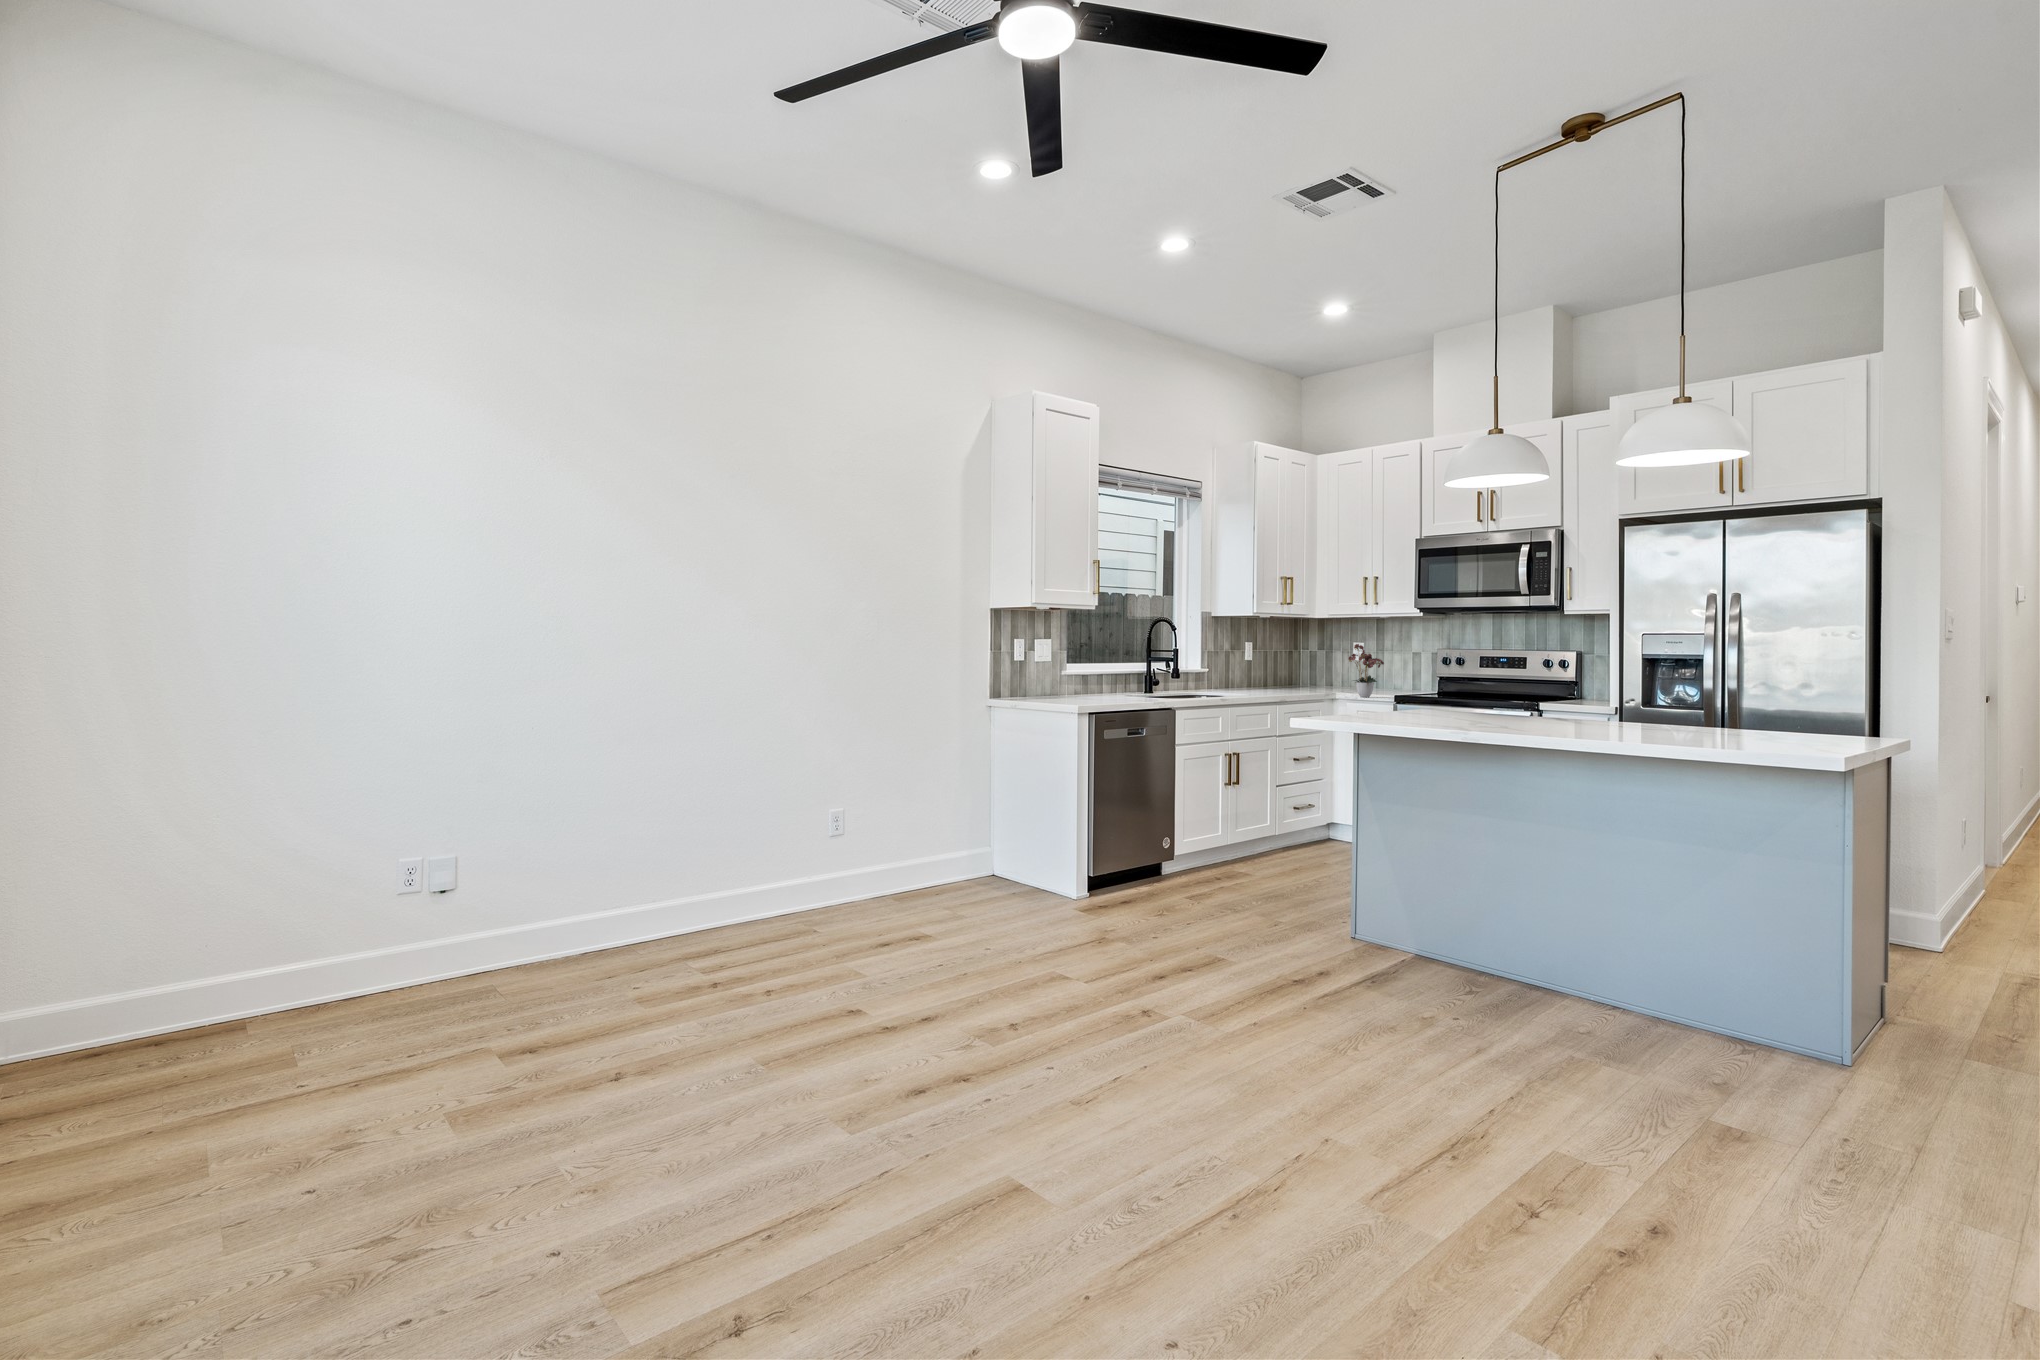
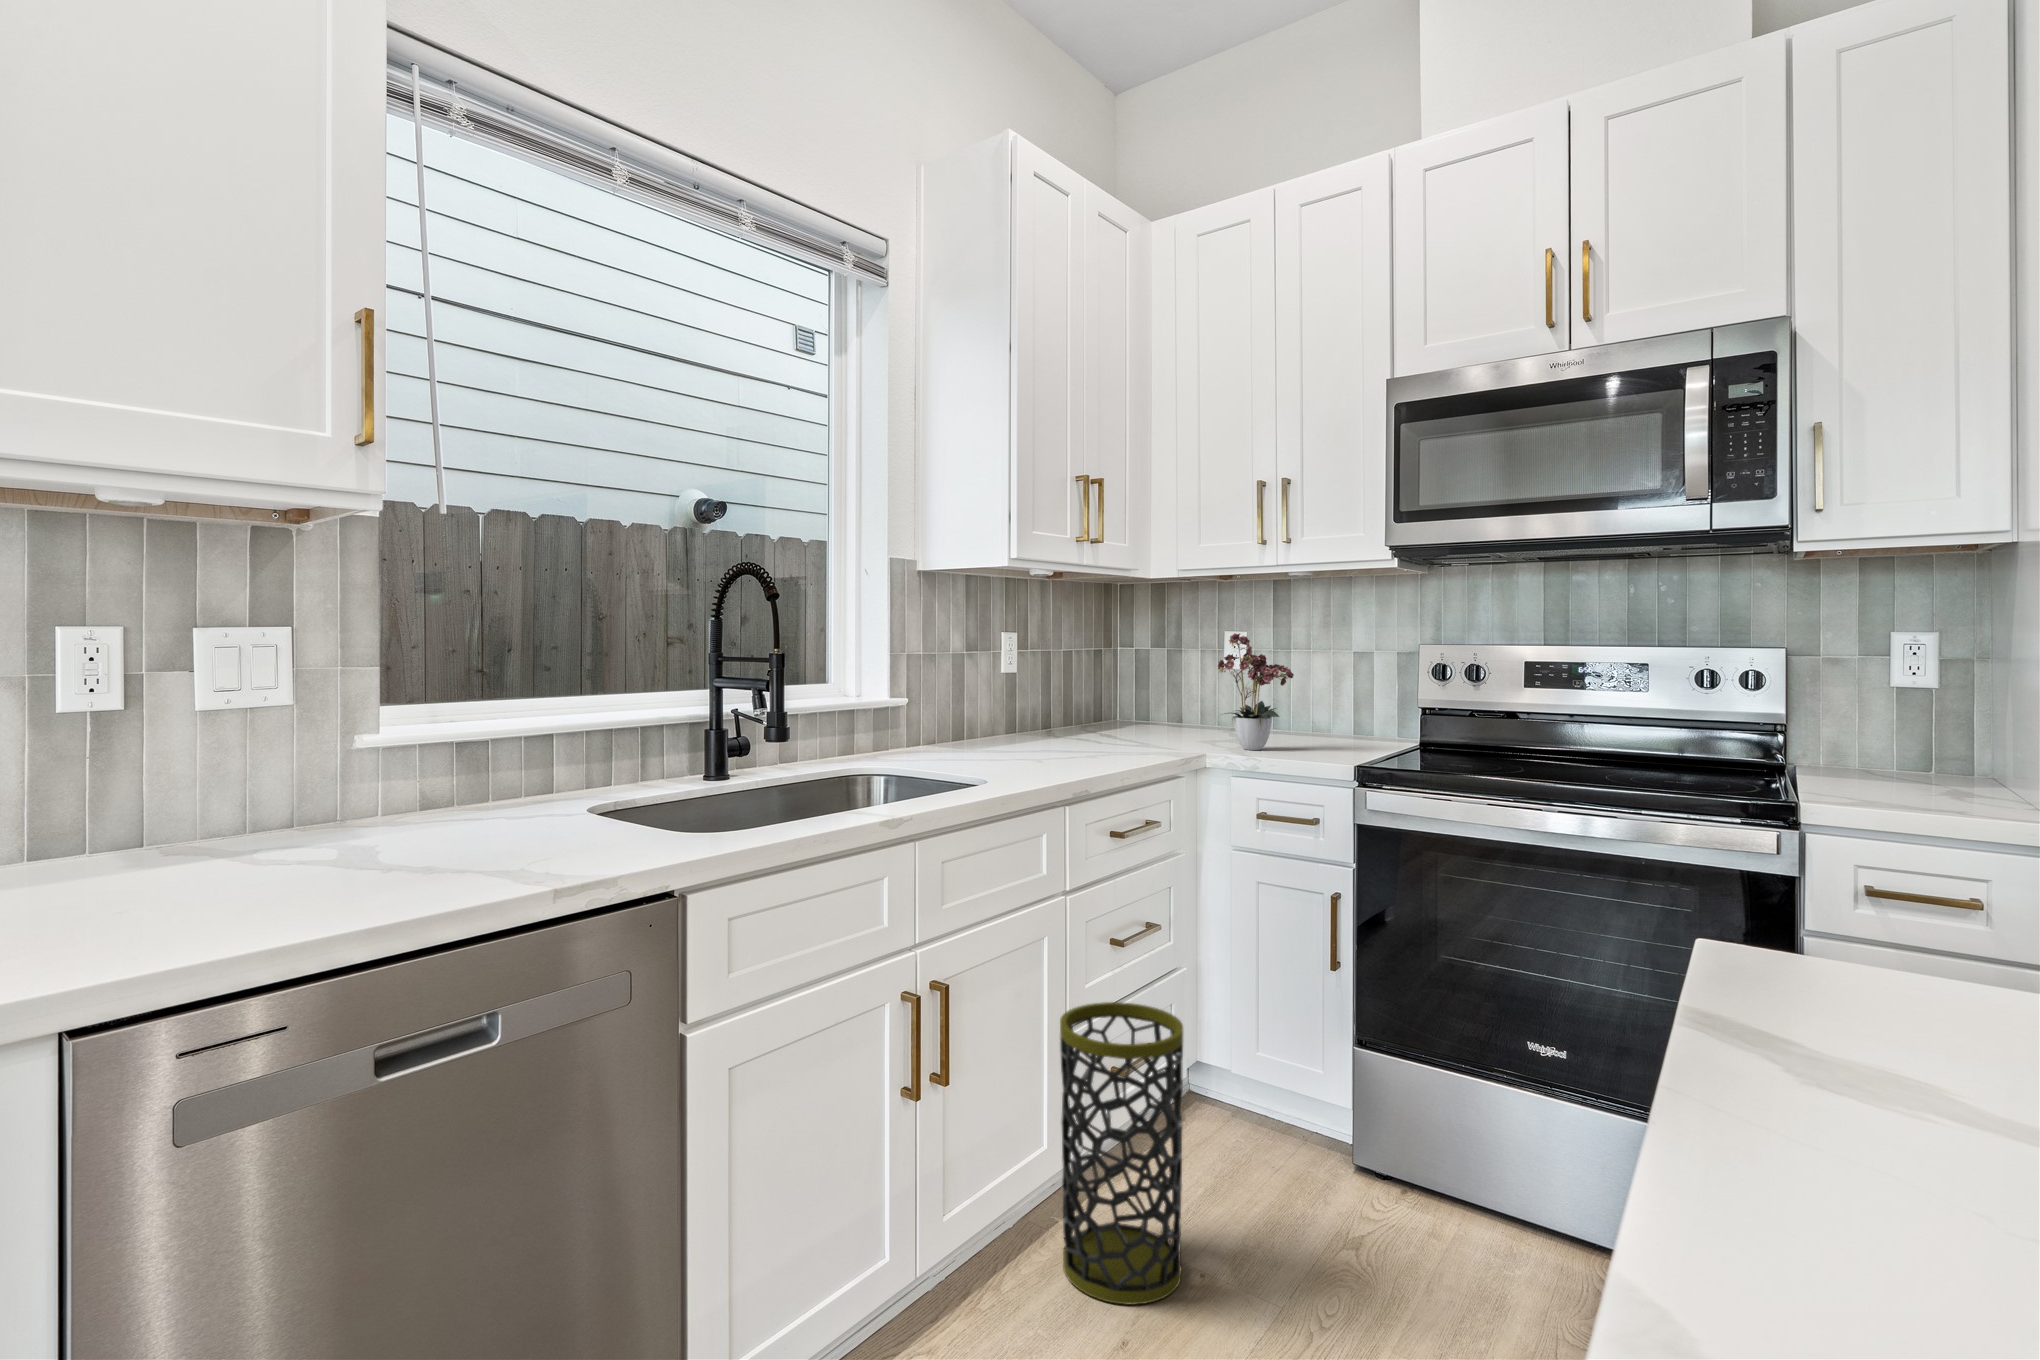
trash can: none [1277,775,1321,867] -> present [1060,1002,1183,1305]

